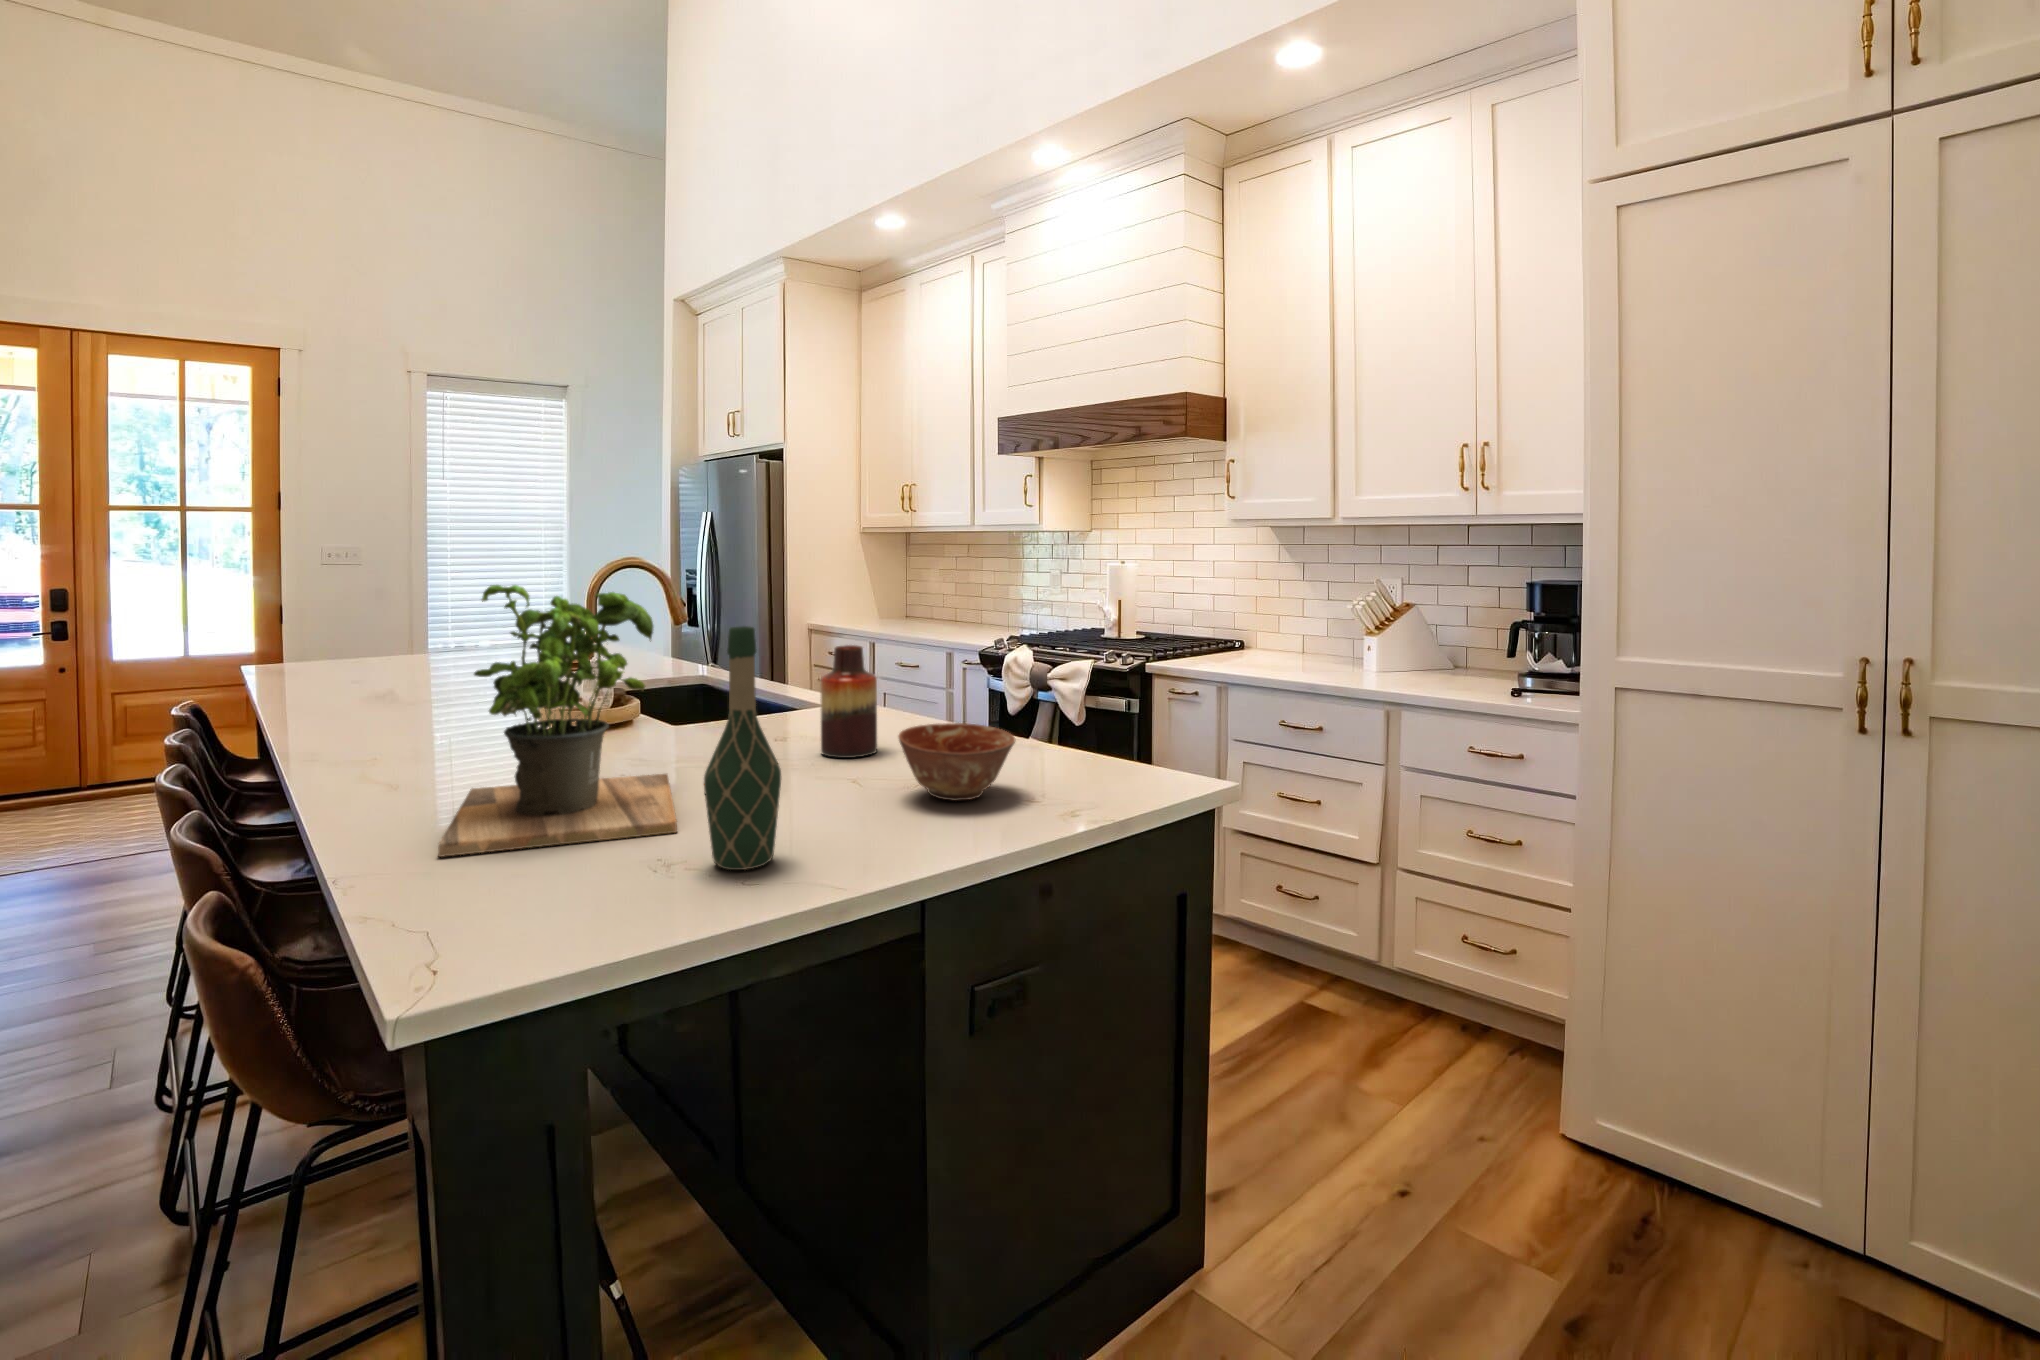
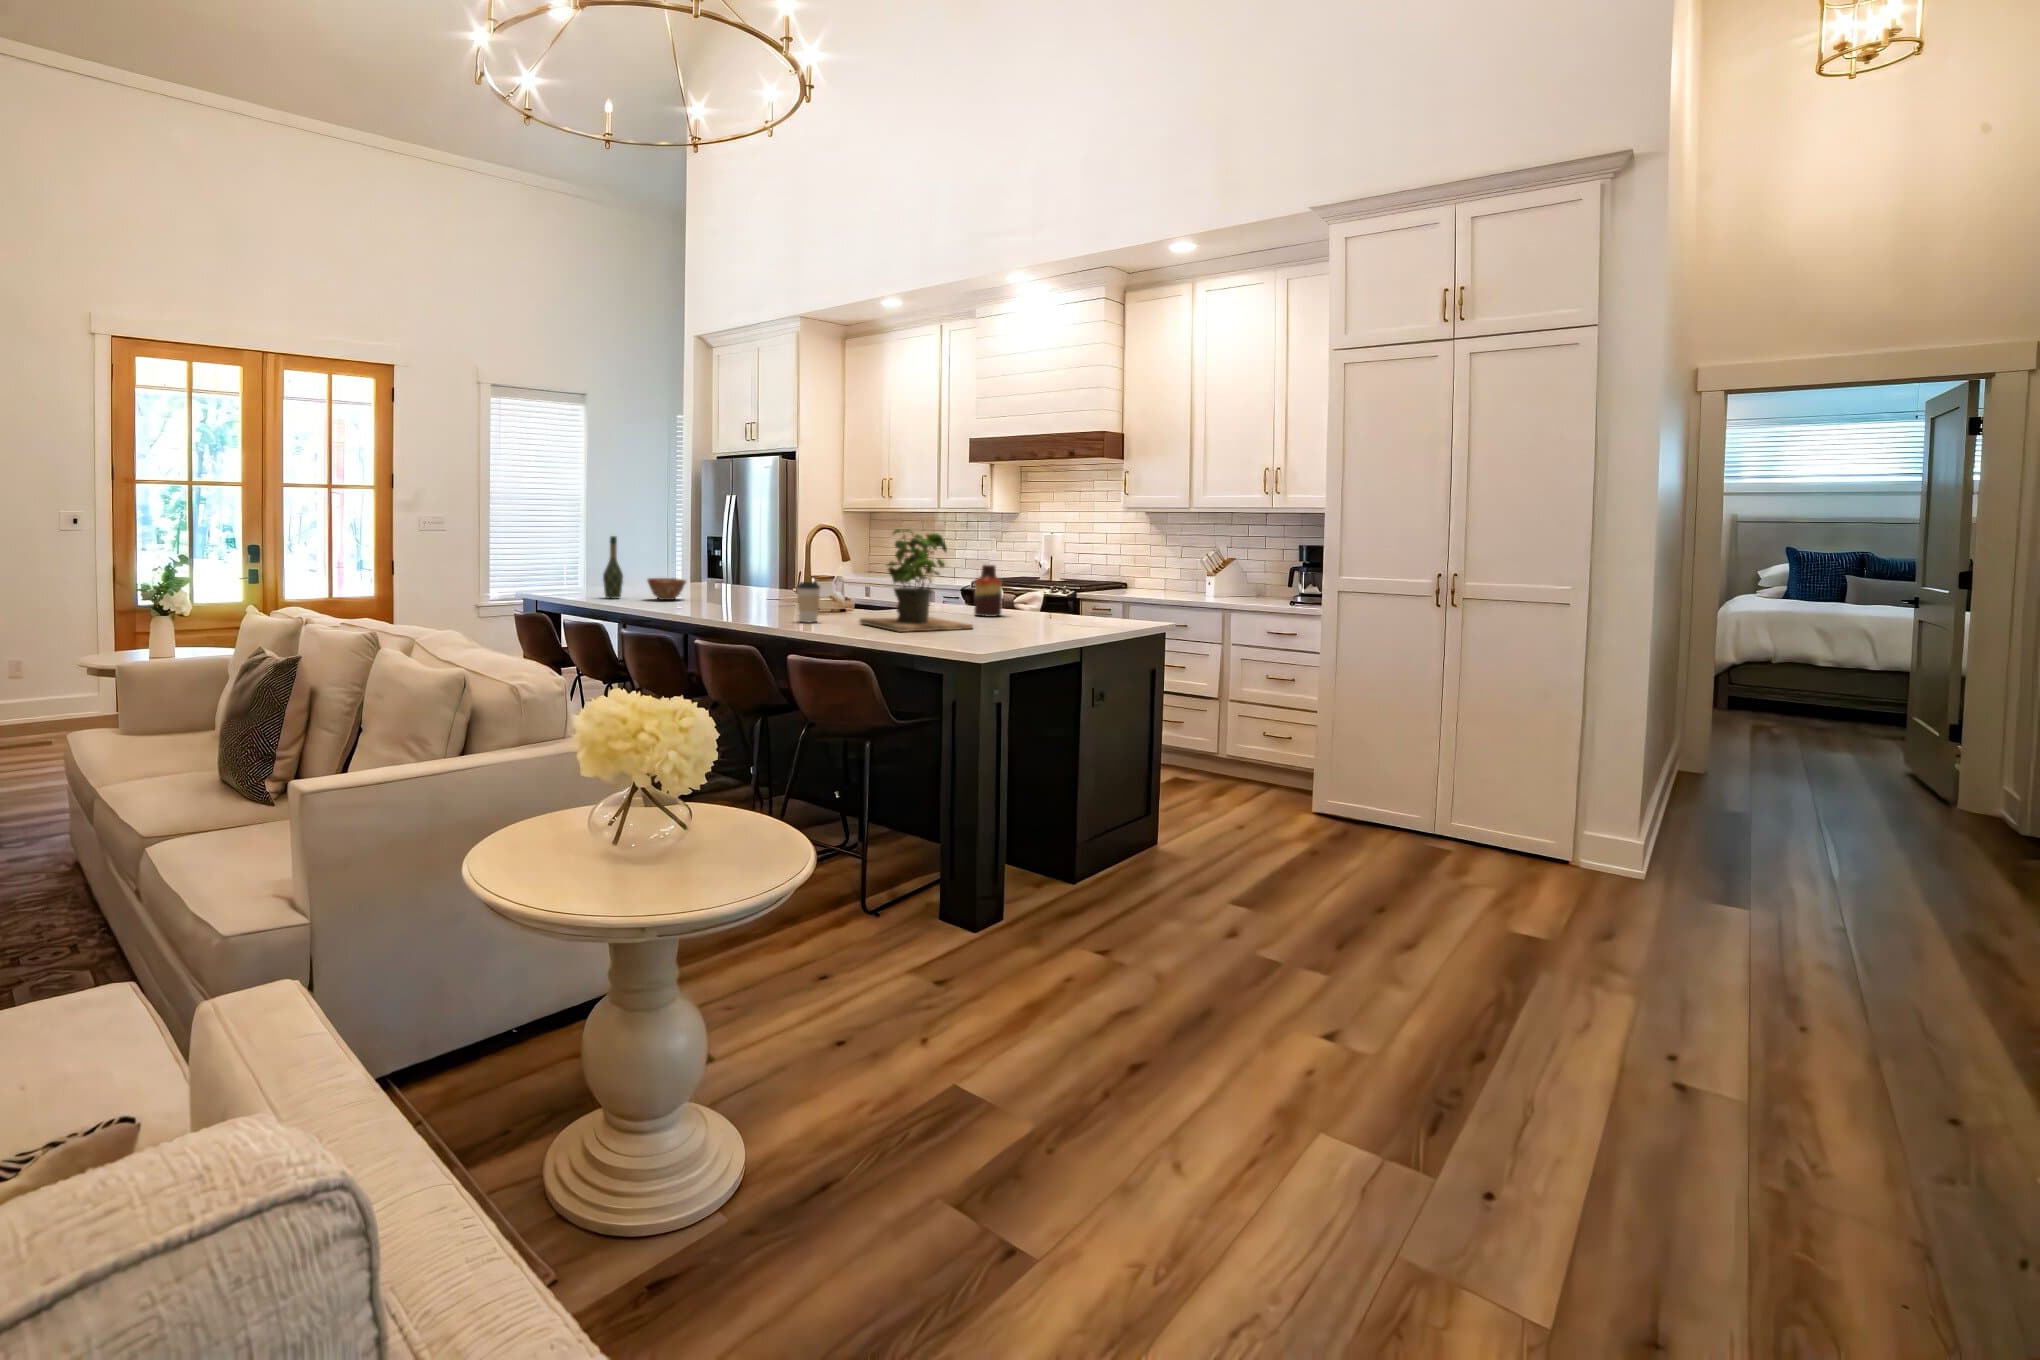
wine bottle: present [704,626,781,870] -> present [603,536,623,599]
coffee cup: none [357,697,420,793] -> present [797,581,820,622]
ceramic bowl: present [899,723,1015,801] -> present [647,578,686,600]

